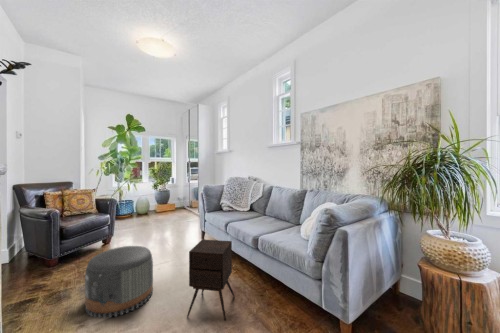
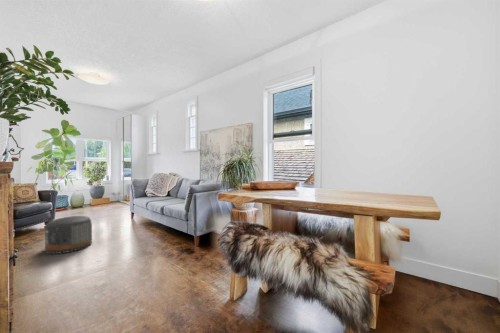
side table: present [187,240,234,321] -> none [115,208,146,249]

